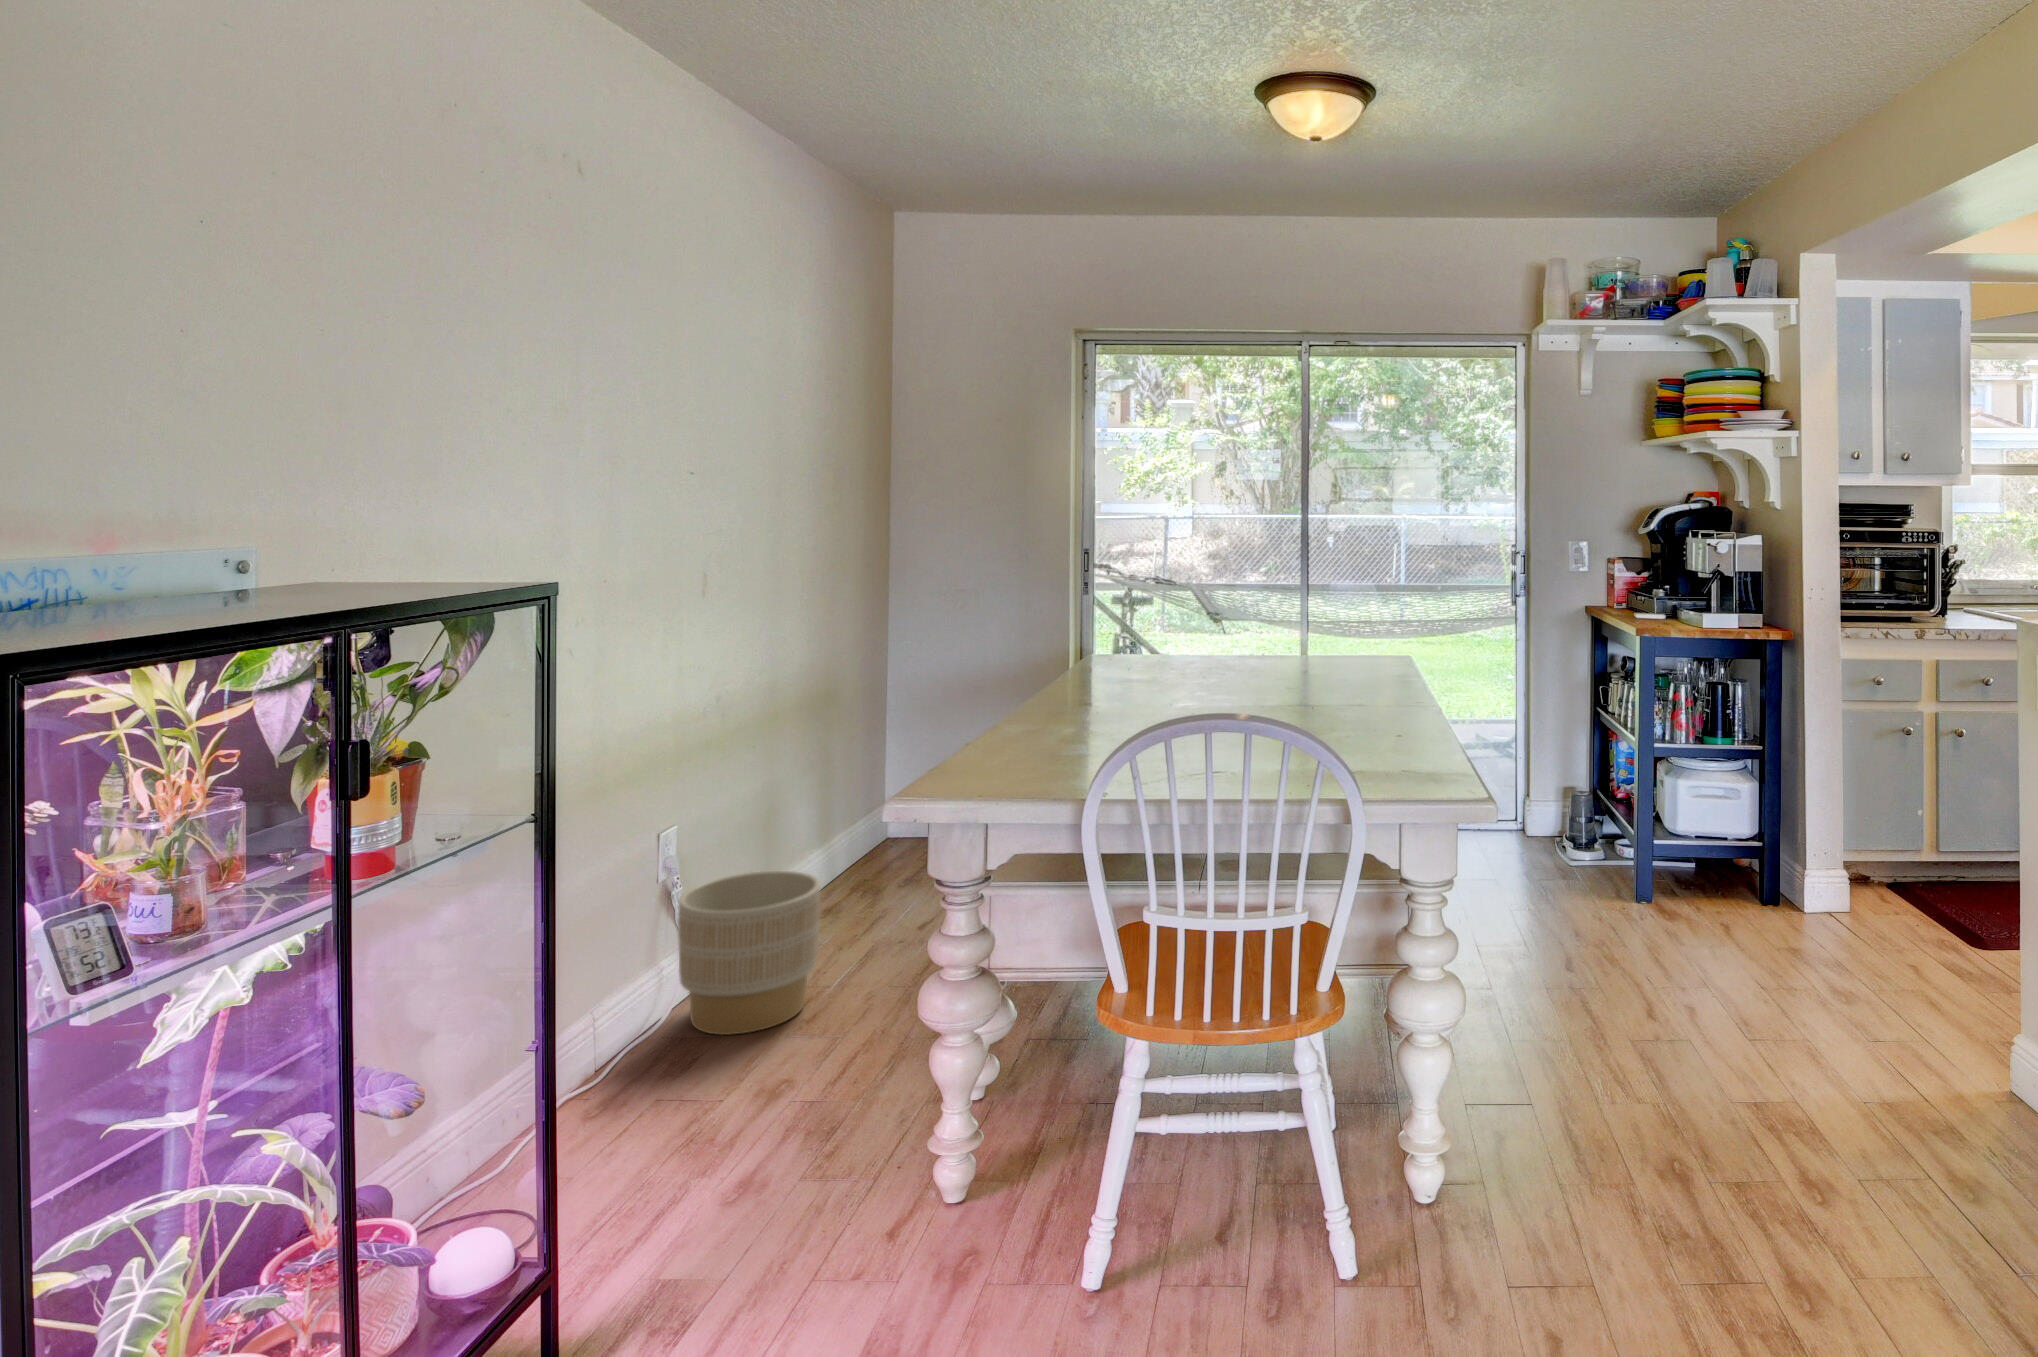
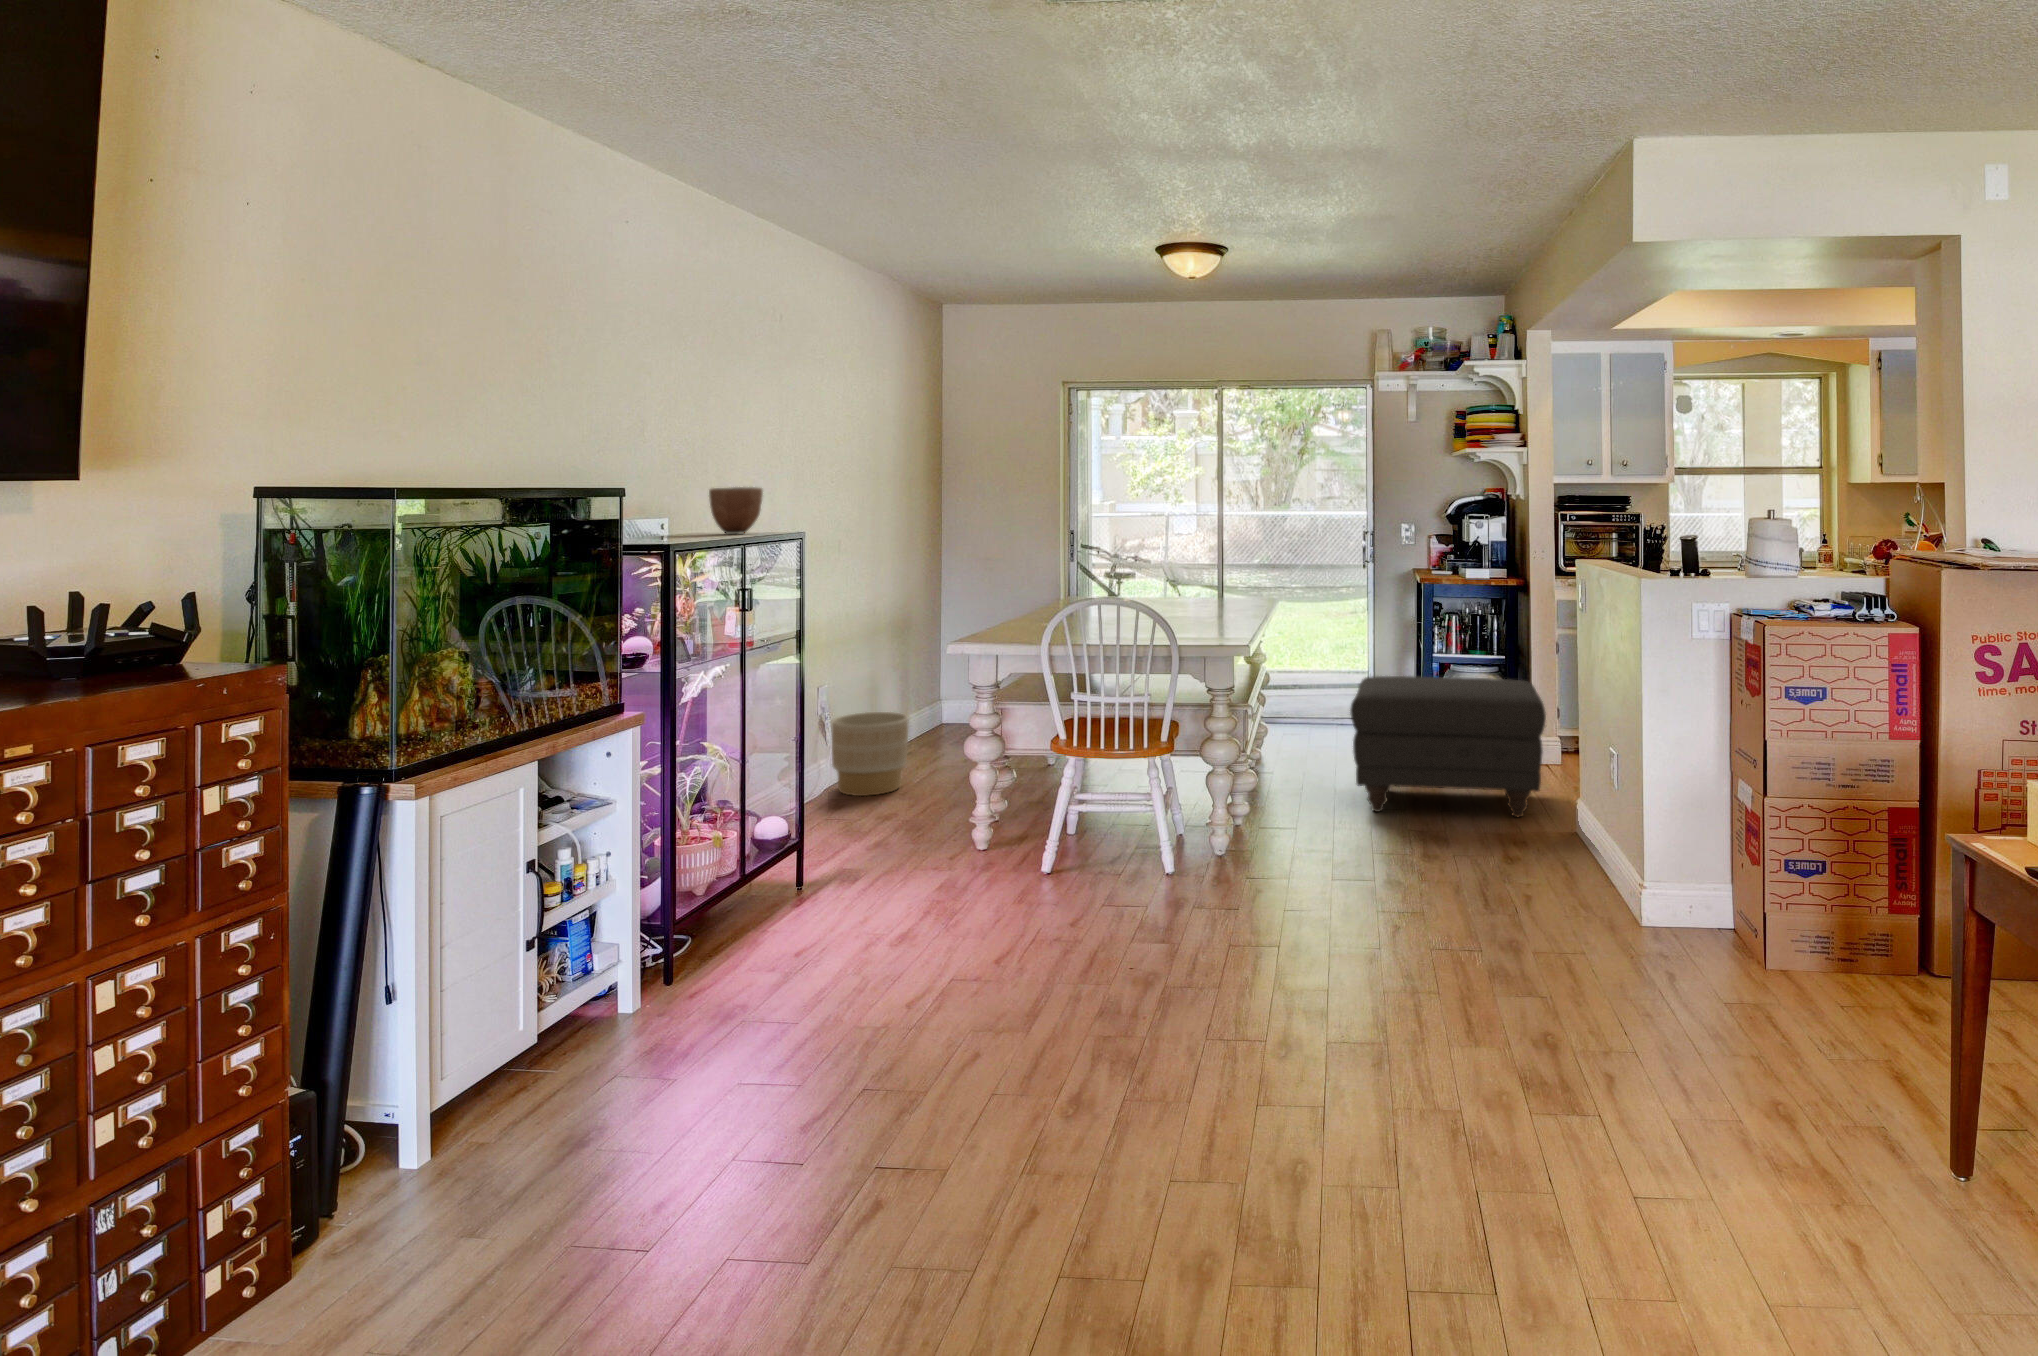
decorative bowl: none [275,489,425,599] -> present [709,487,763,534]
ottoman: none [1580,799,1950,1060] -> present [1350,676,1546,817]

